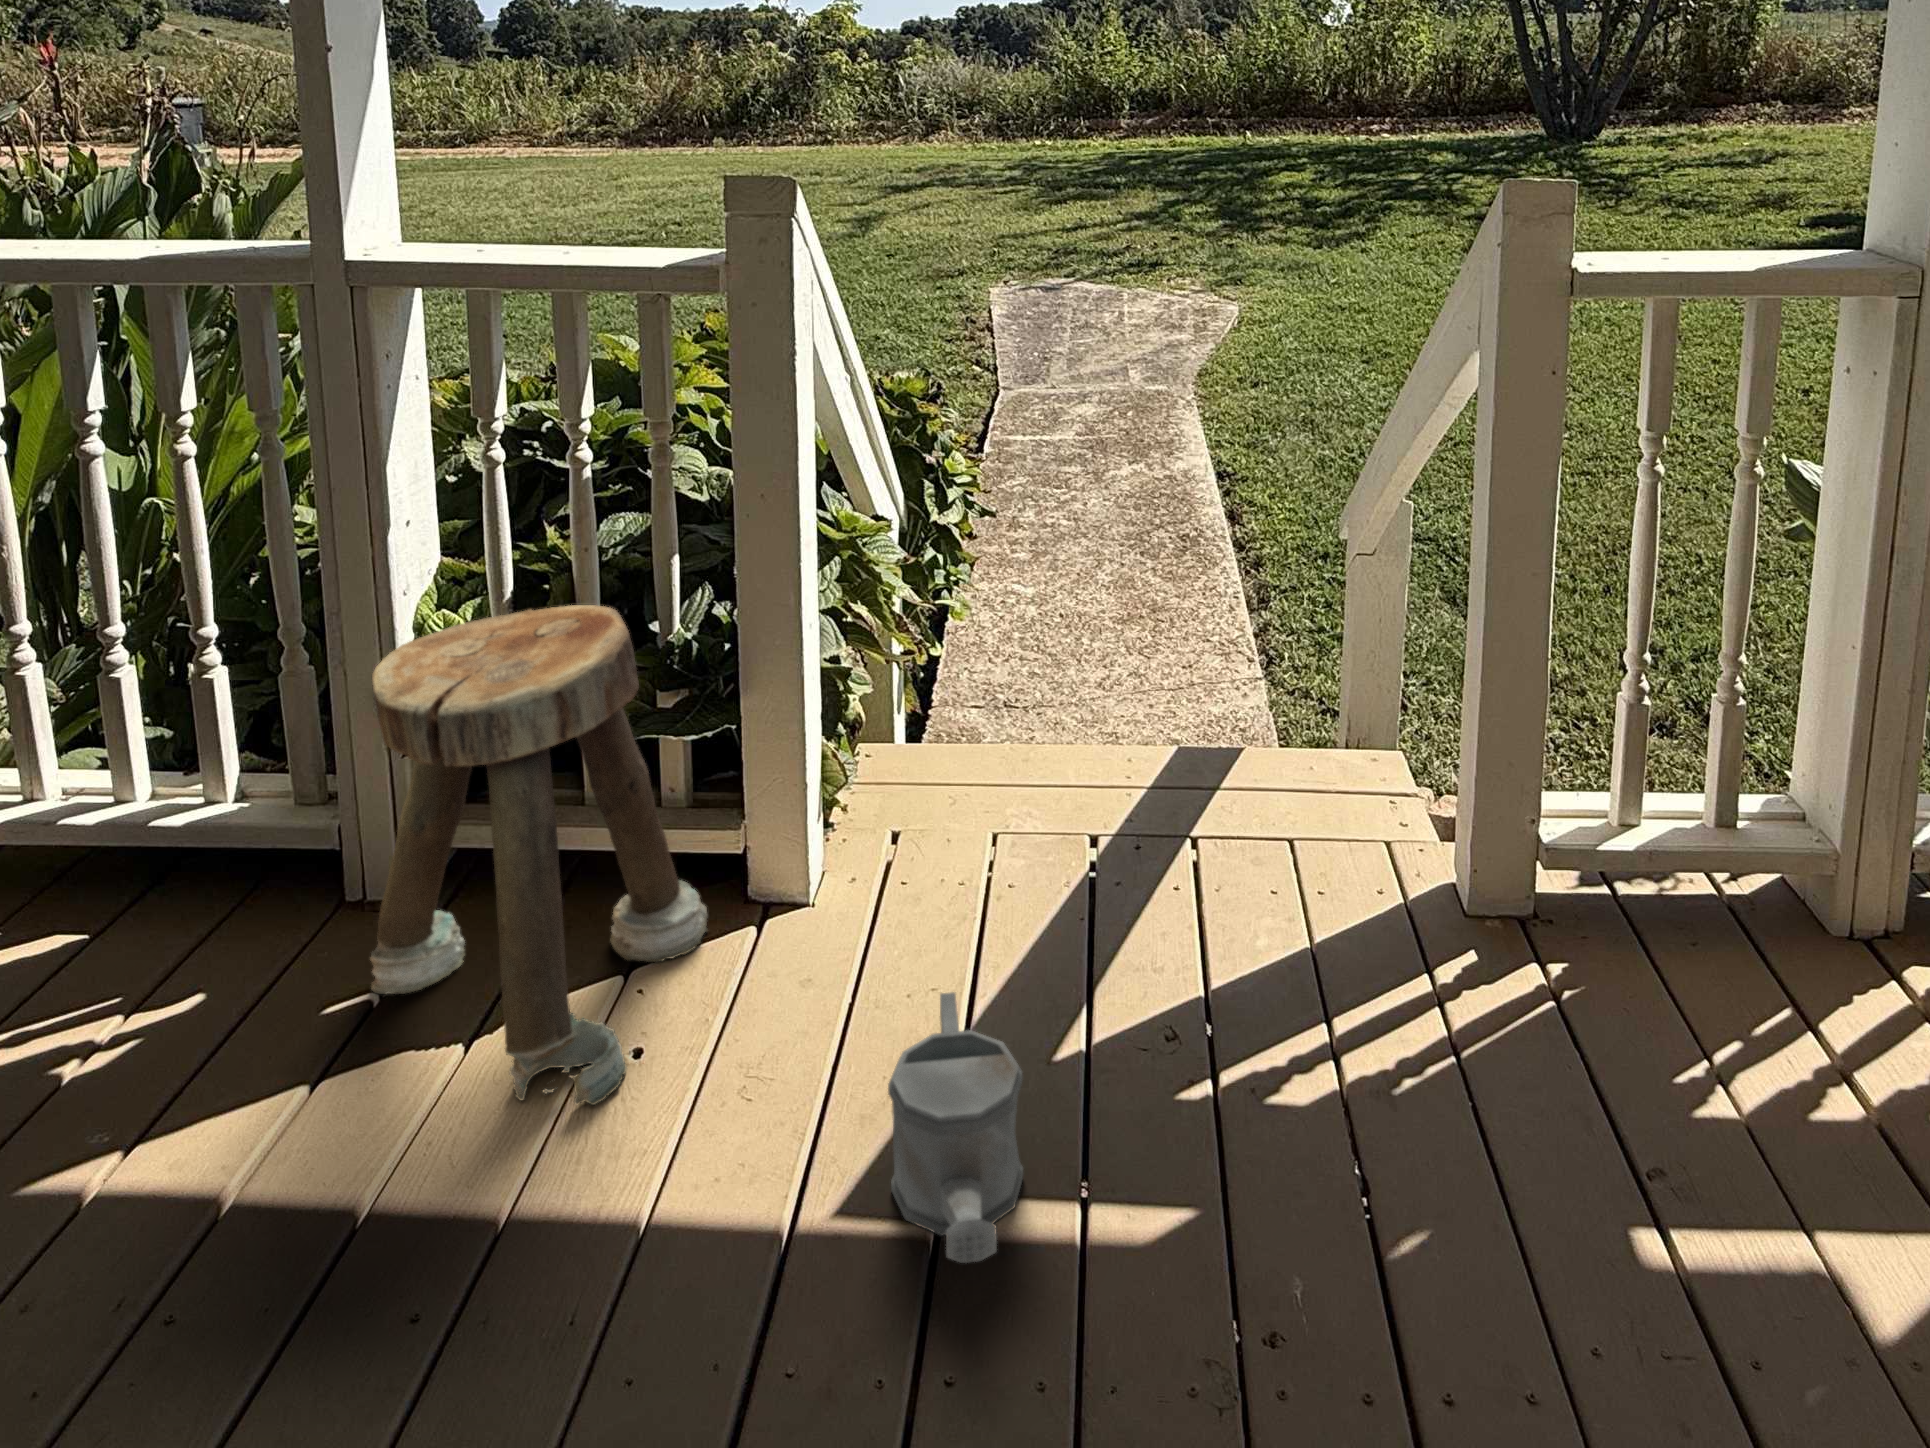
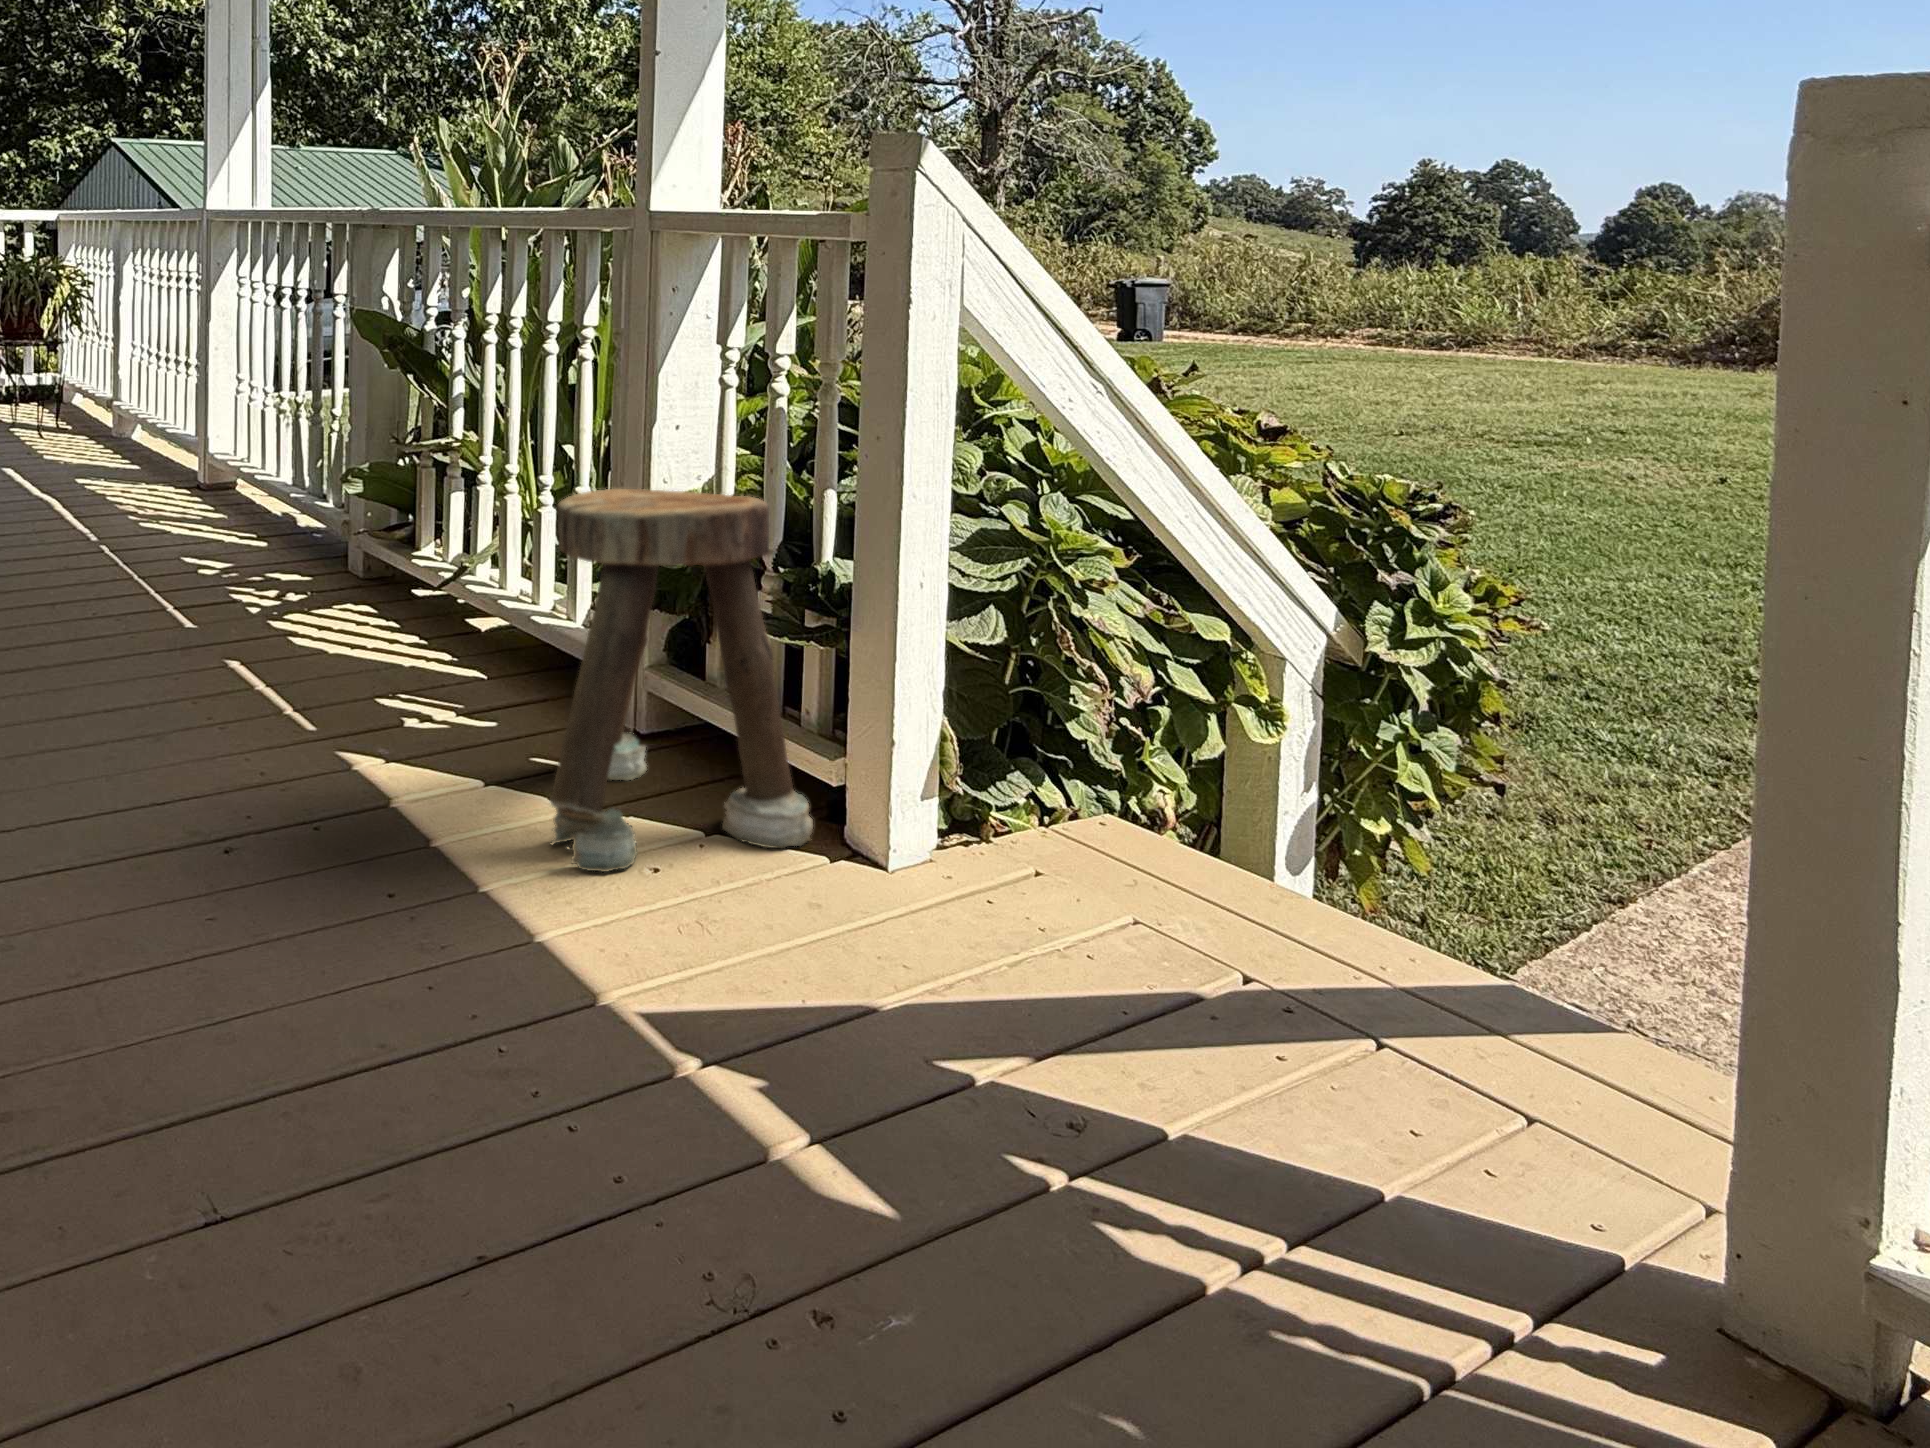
watering can: present [888,992,1023,1263] -> none [539,891,815,1086]

